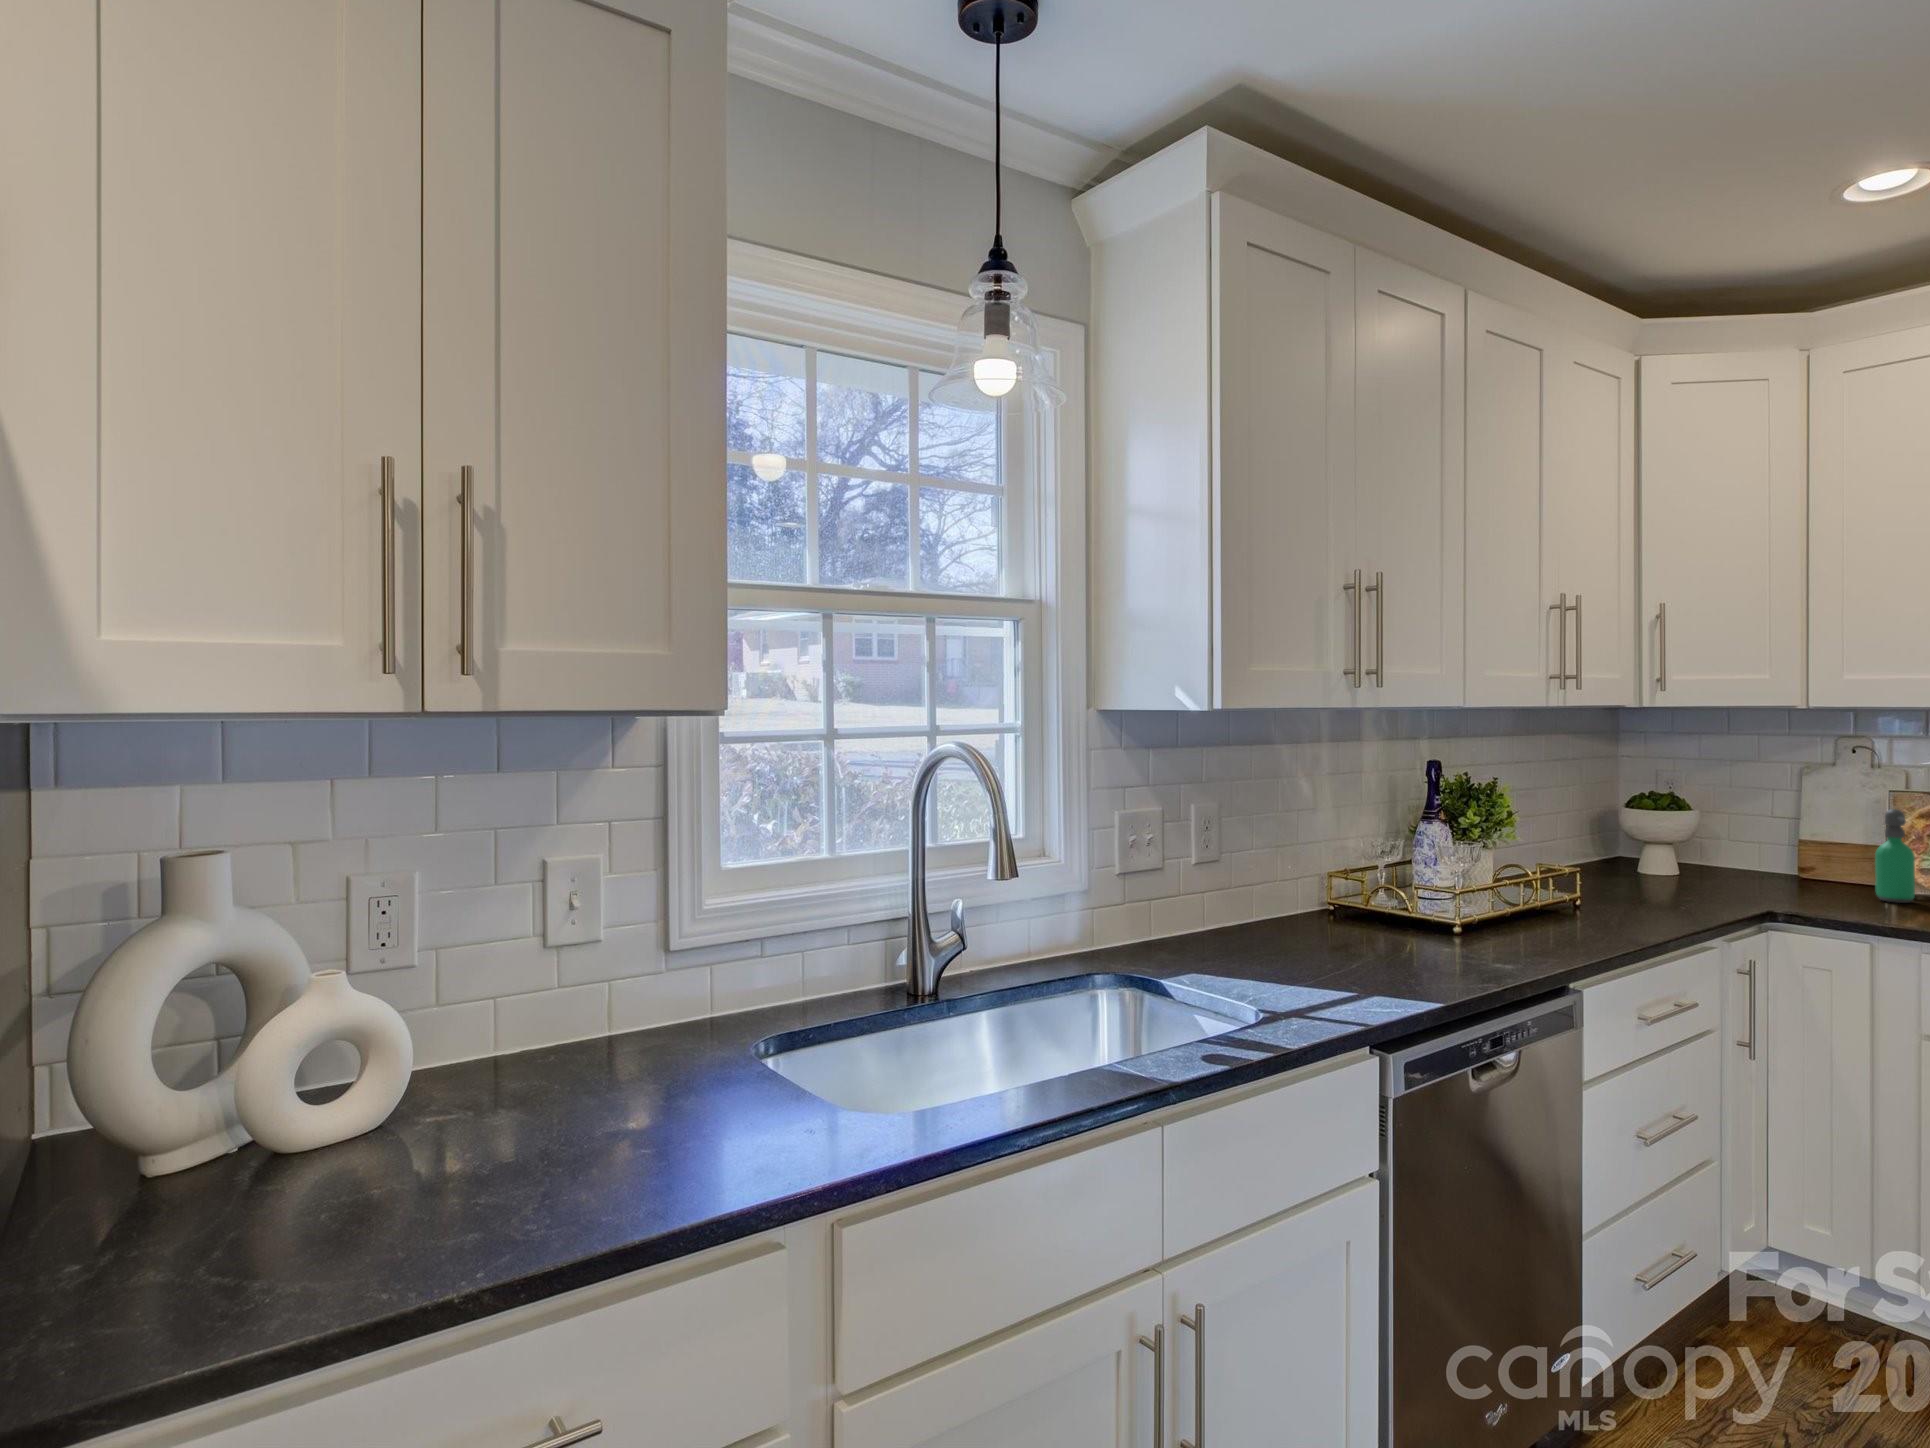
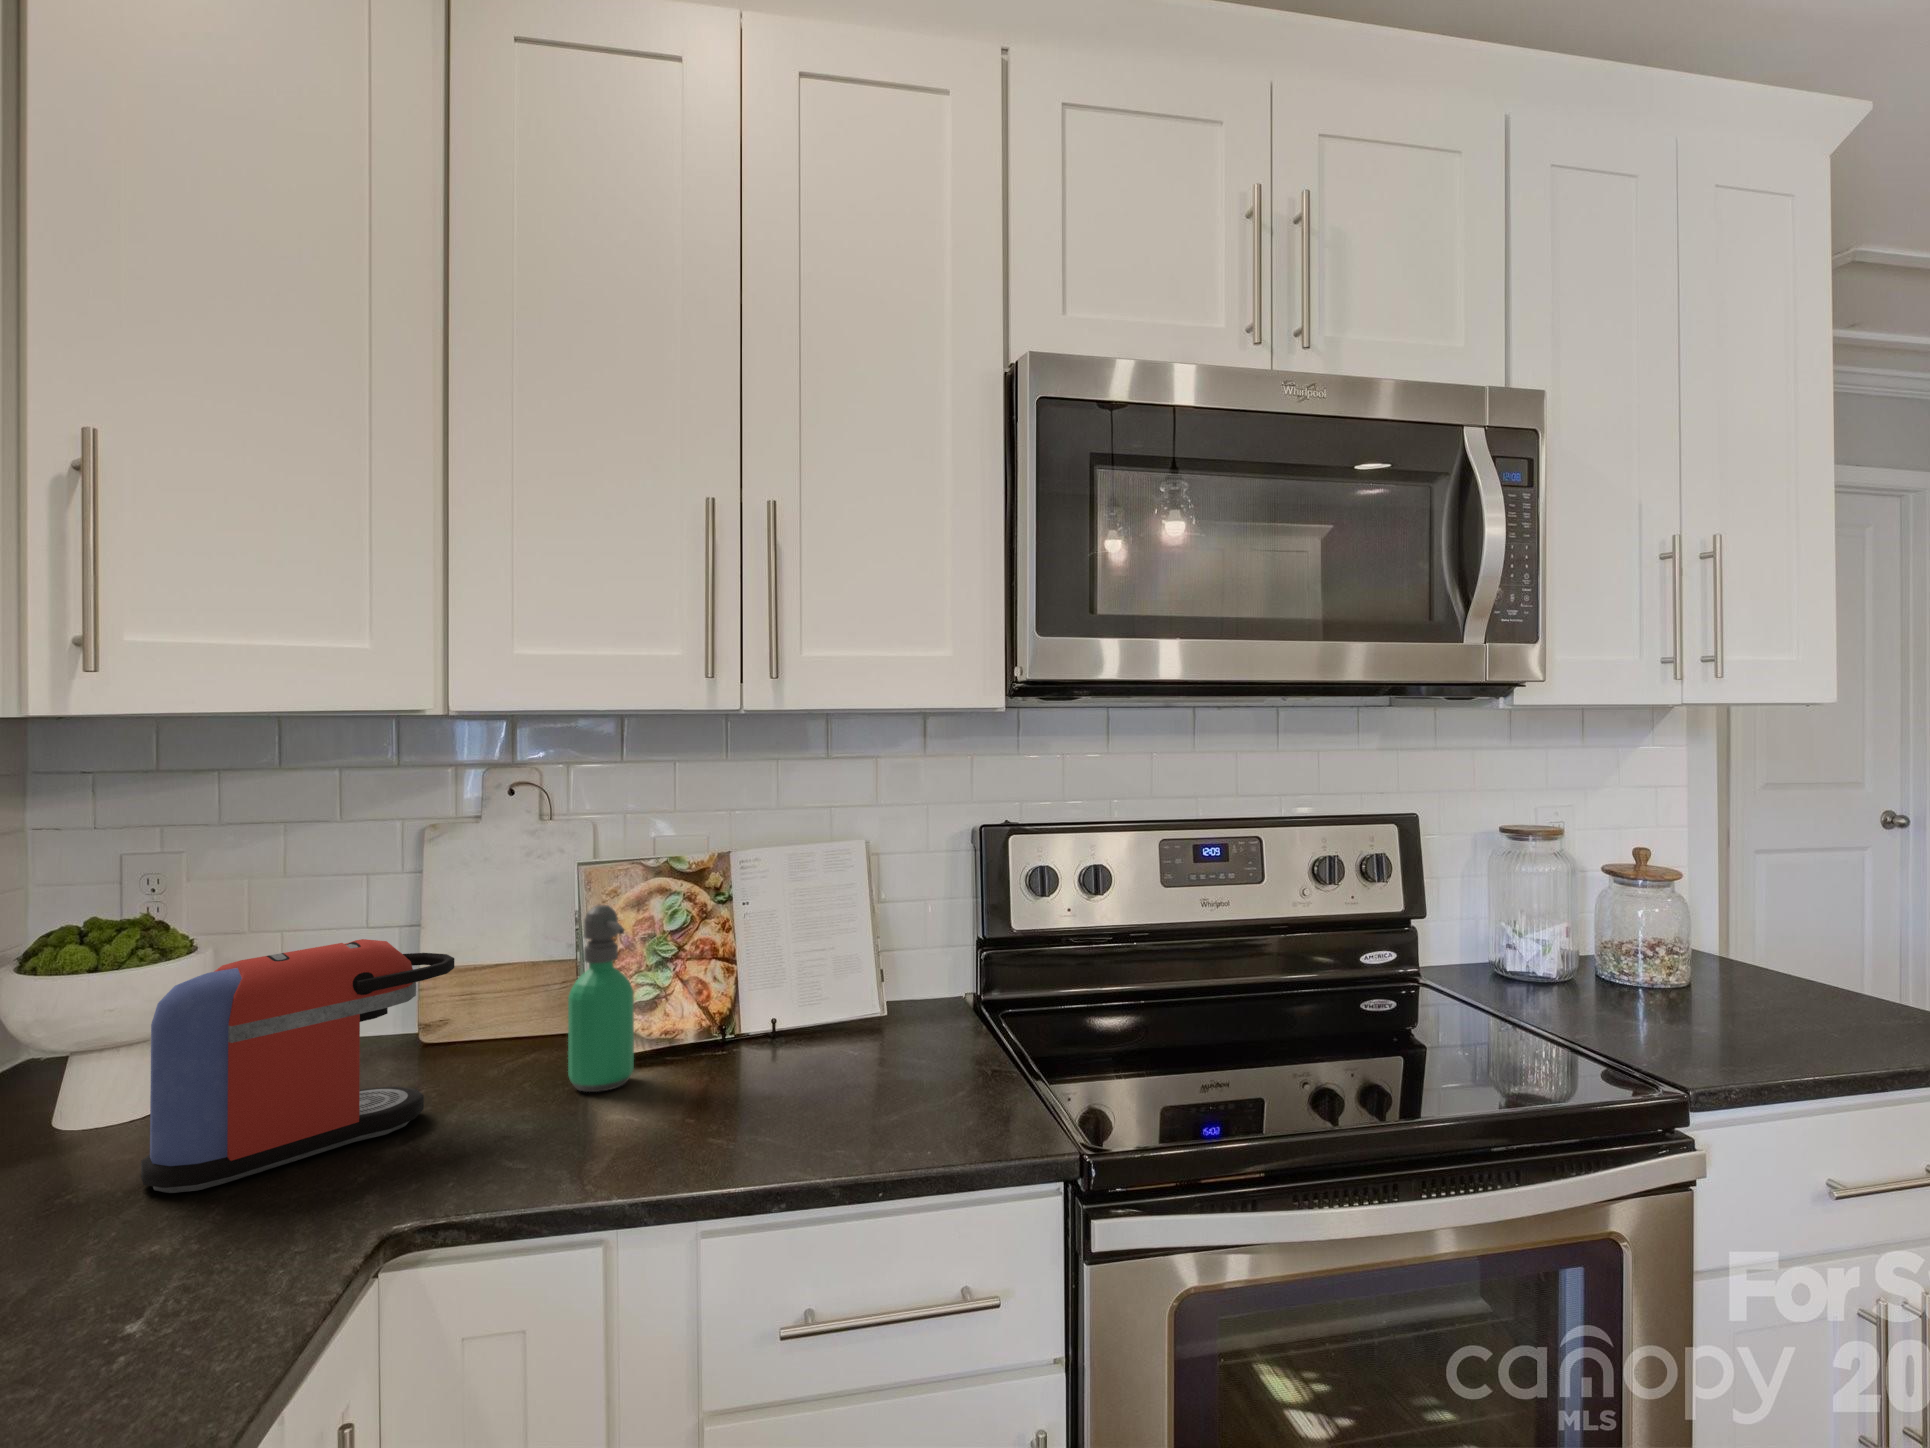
coffee maker: none [1683,808,1813,894] -> present [141,939,454,1193]

